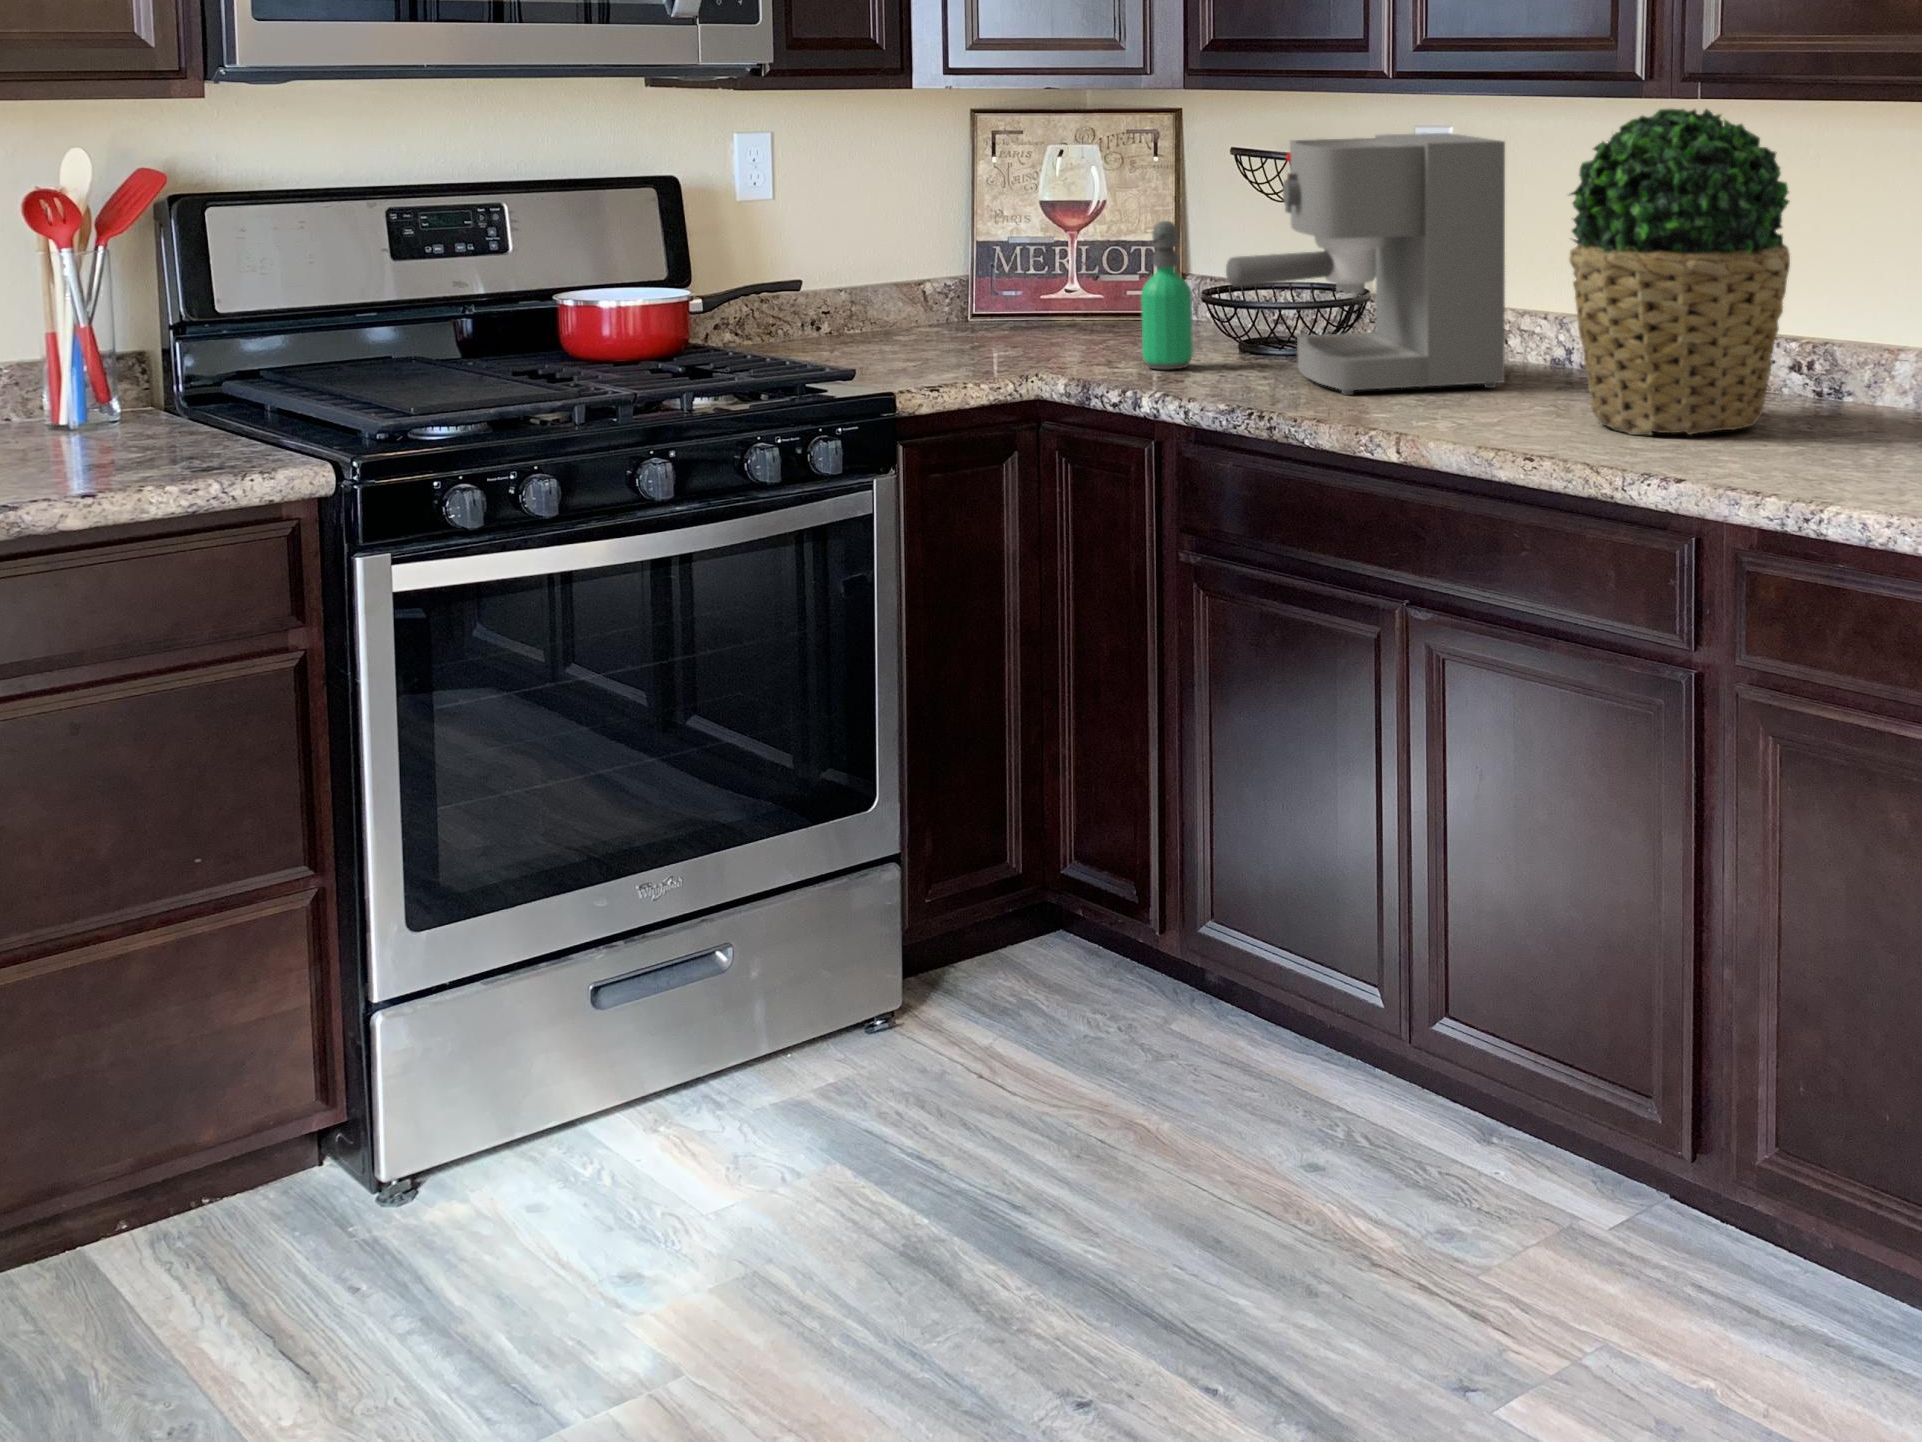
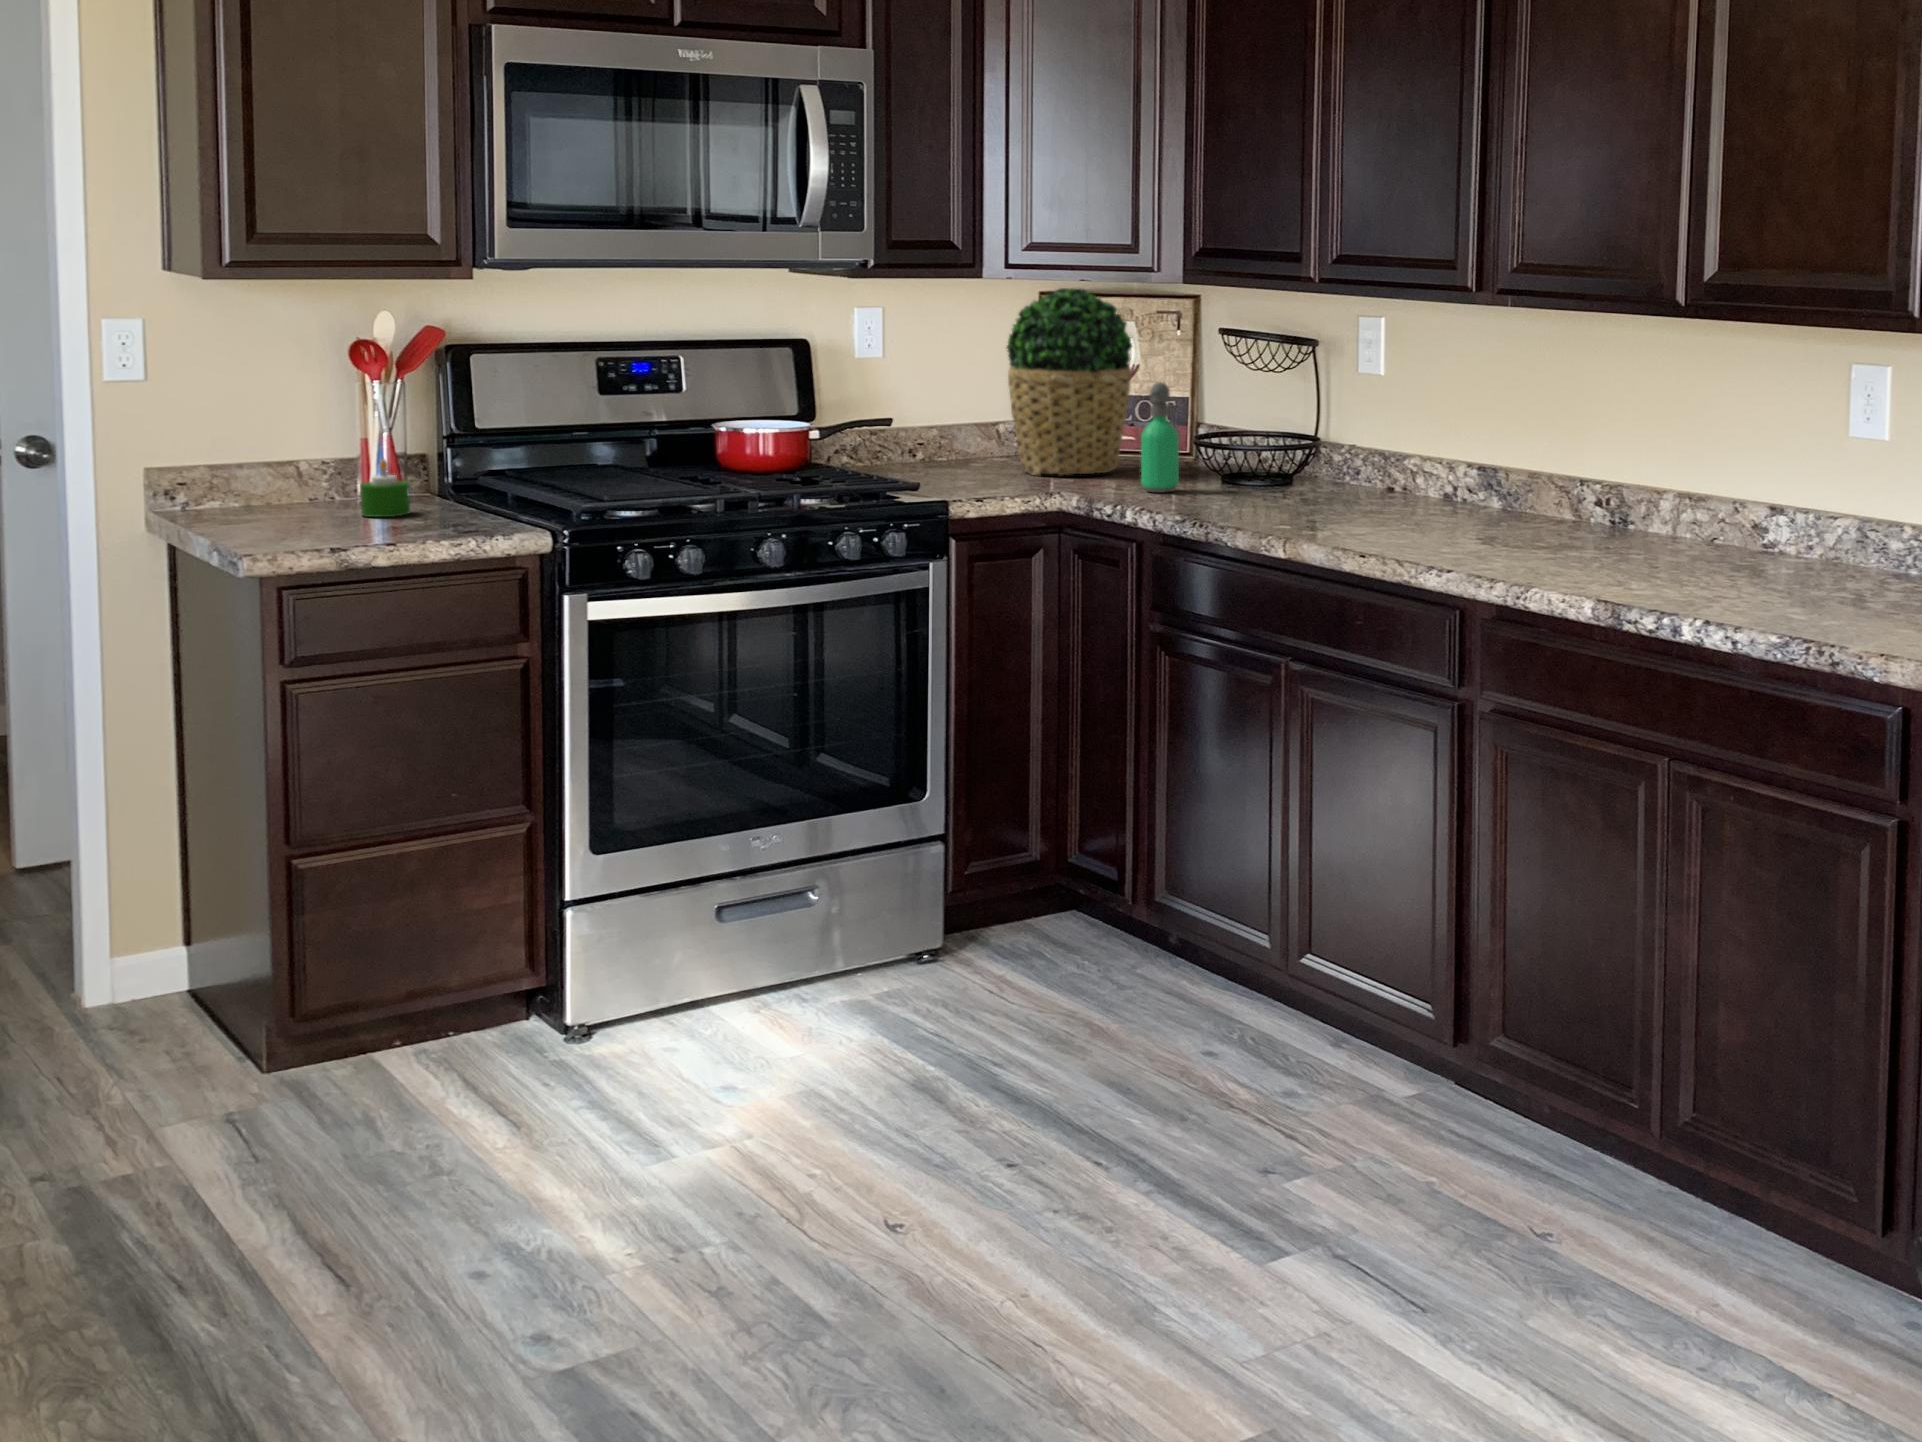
potted plant: present [1569,109,1790,435] -> present [1007,288,1132,475]
coffee maker: present [1226,133,1505,395] -> none [1191,322,1395,513]
candle: none [44,363,121,449] -> present [360,459,410,517]

